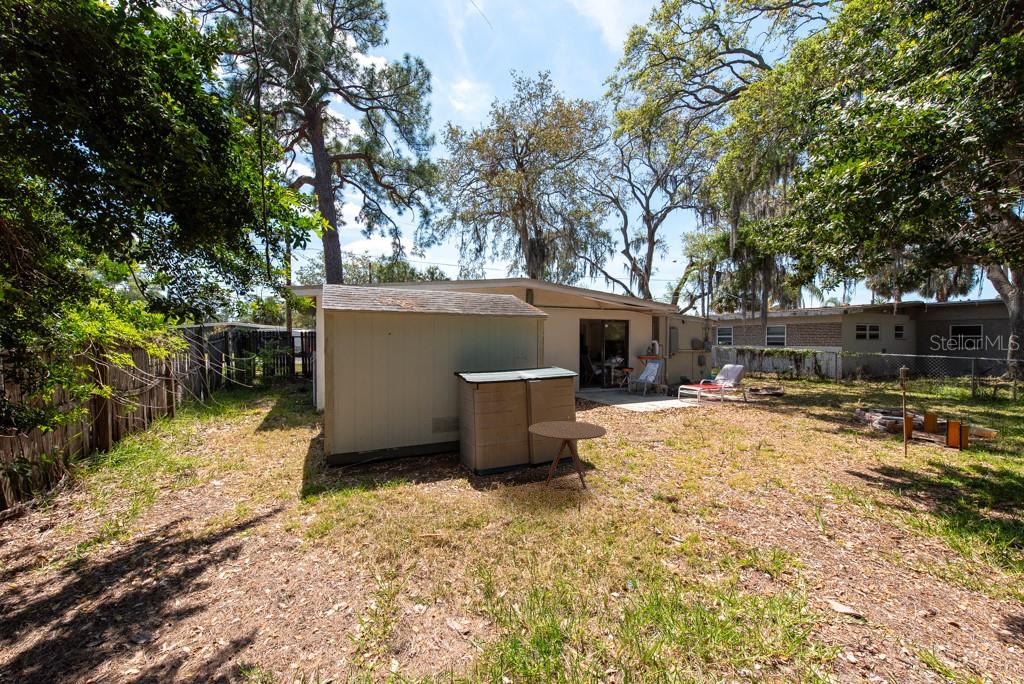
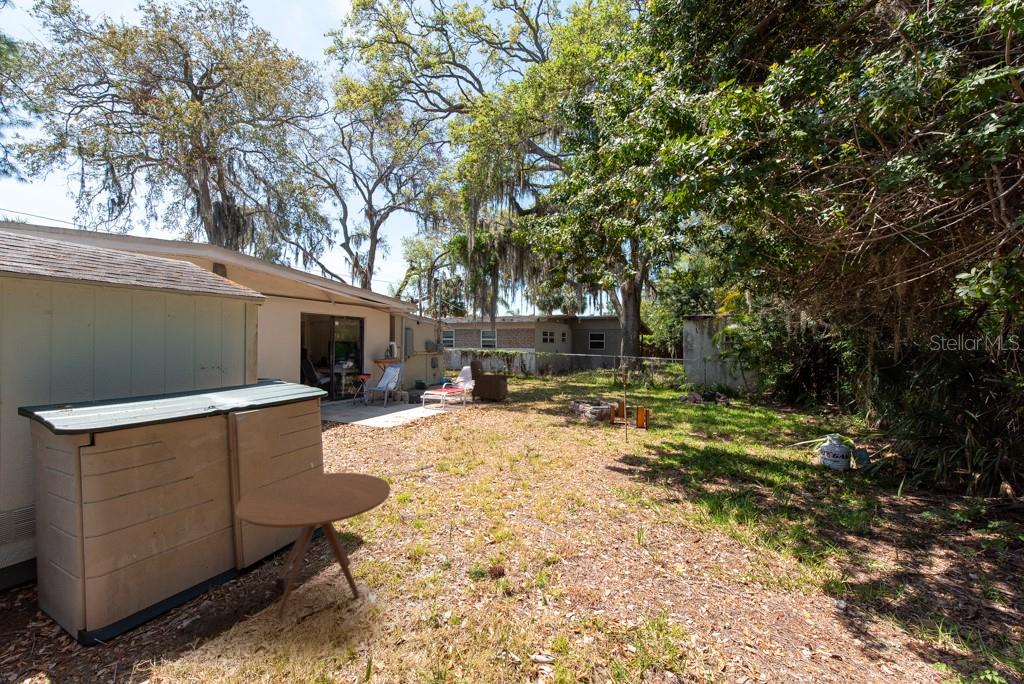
chair: none [731,359,775,402] -> present [470,360,507,402]

